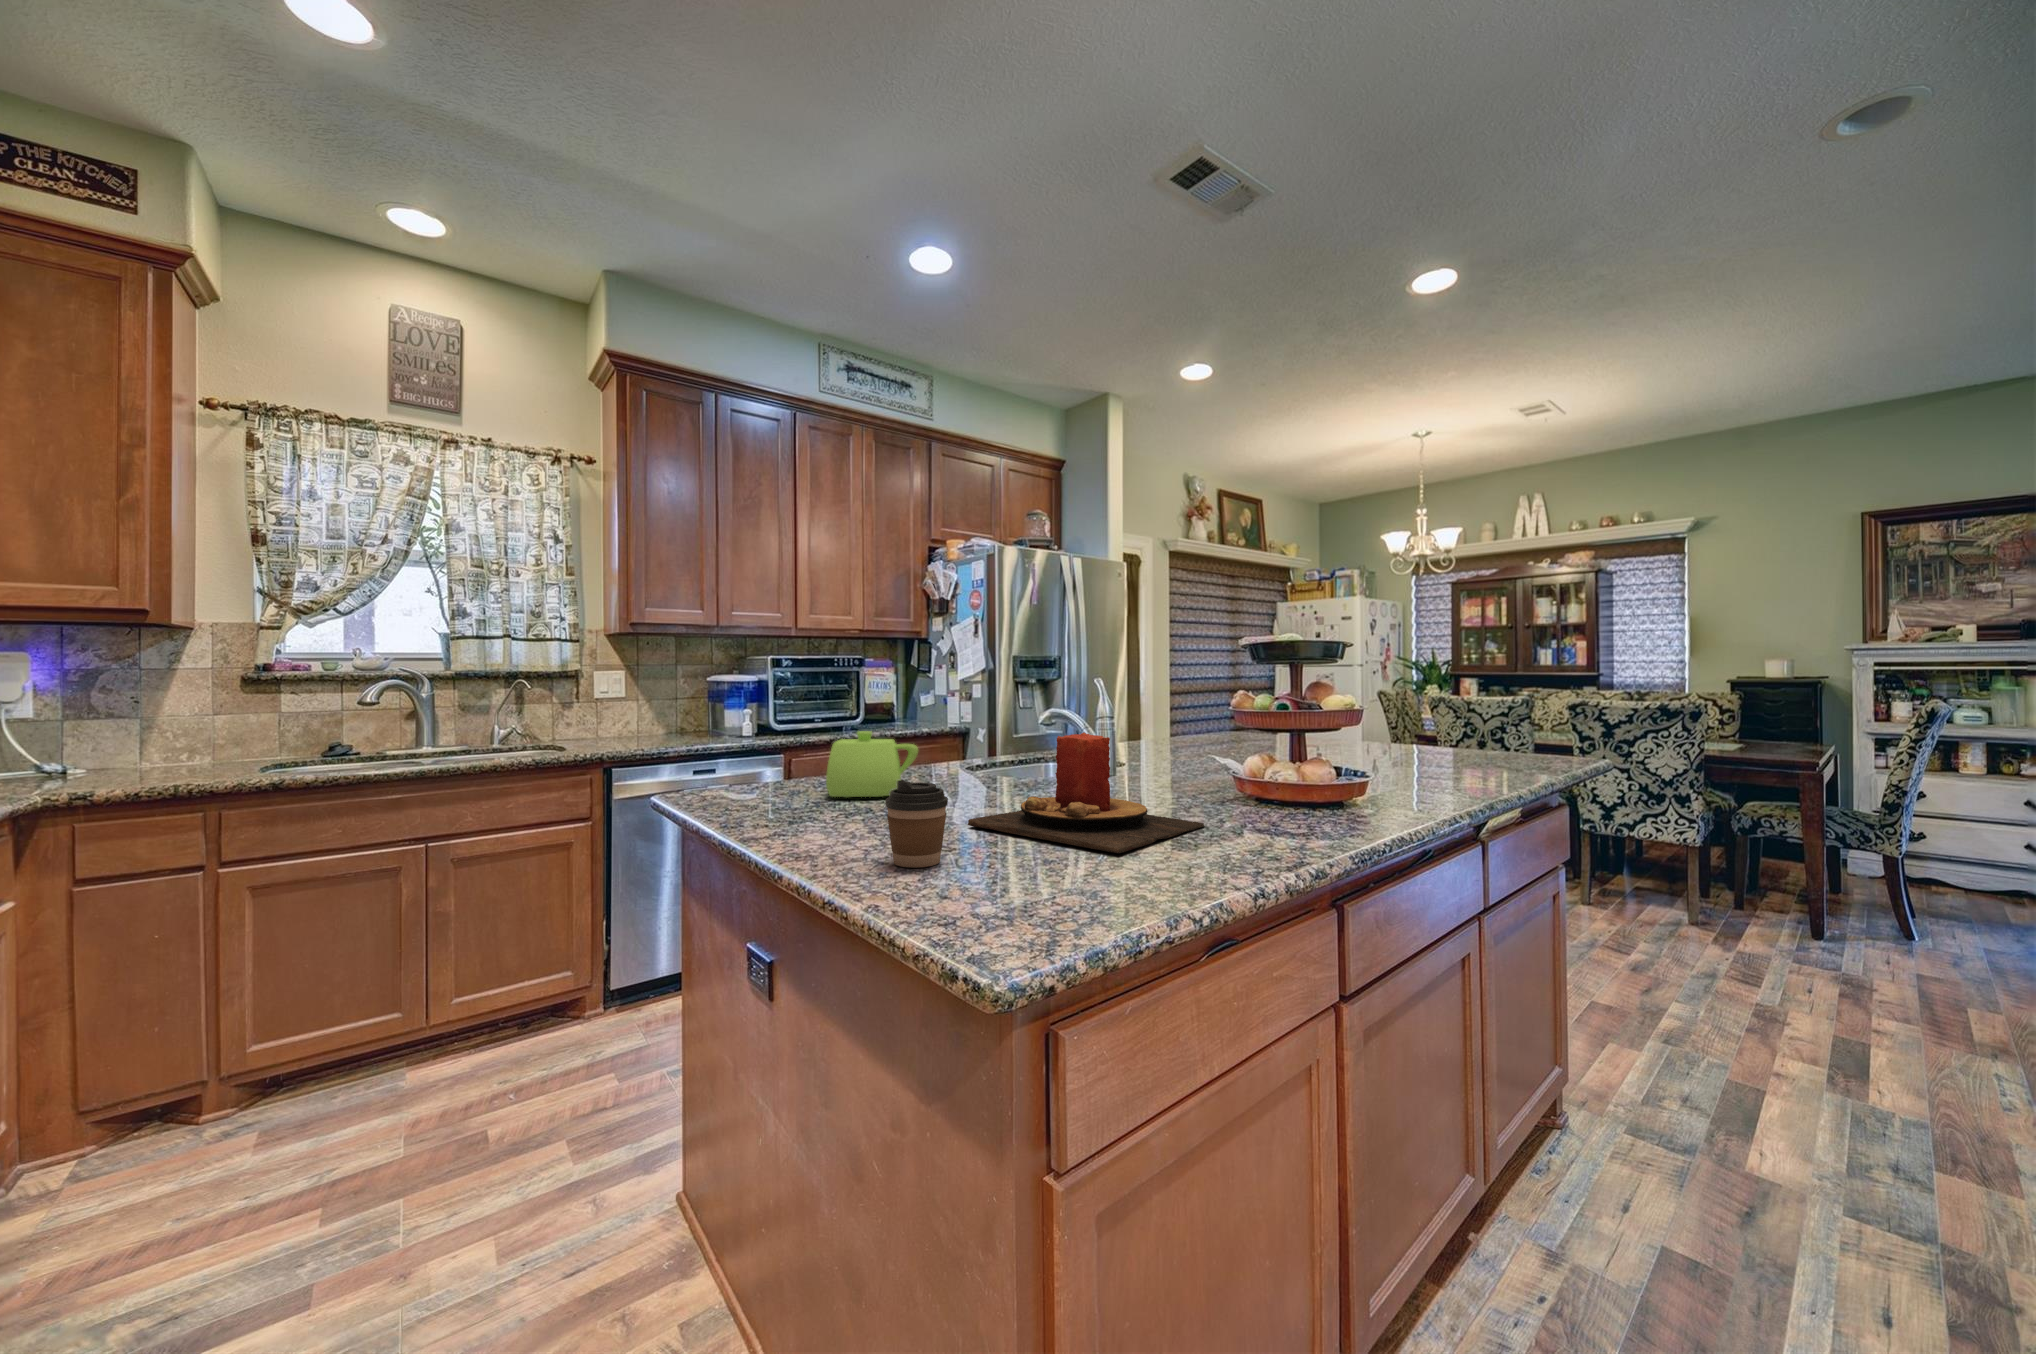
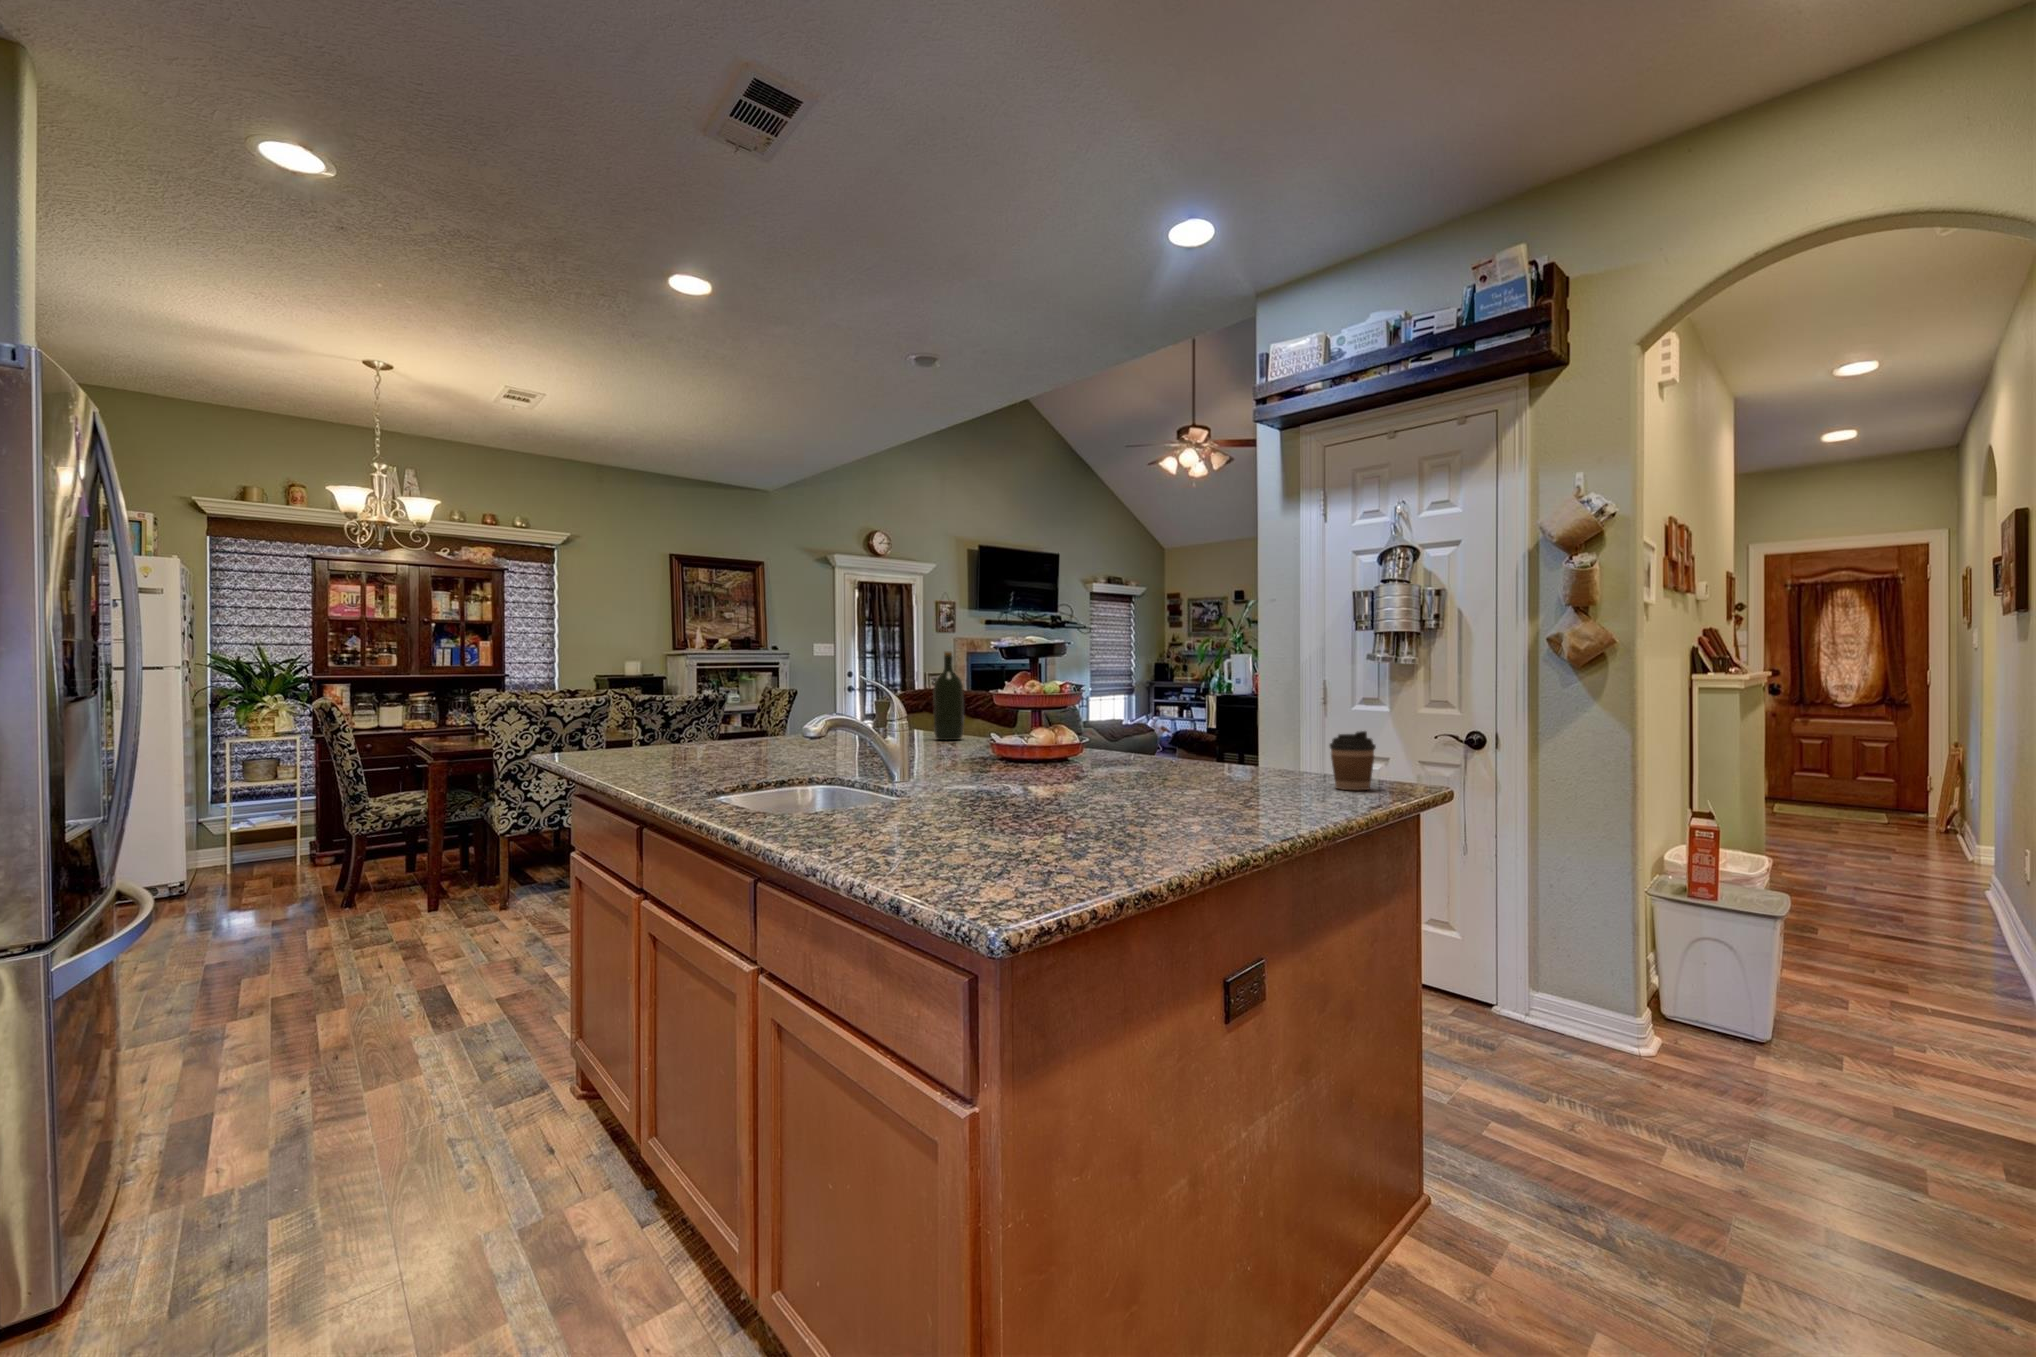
wine bottle: none [1388,655,1431,769] -> present [933,652,964,740]
teapot: present [826,731,918,798] -> none [1016,726,1122,805]
candle: present [968,732,1204,854] -> none [1127,704,1297,783]

